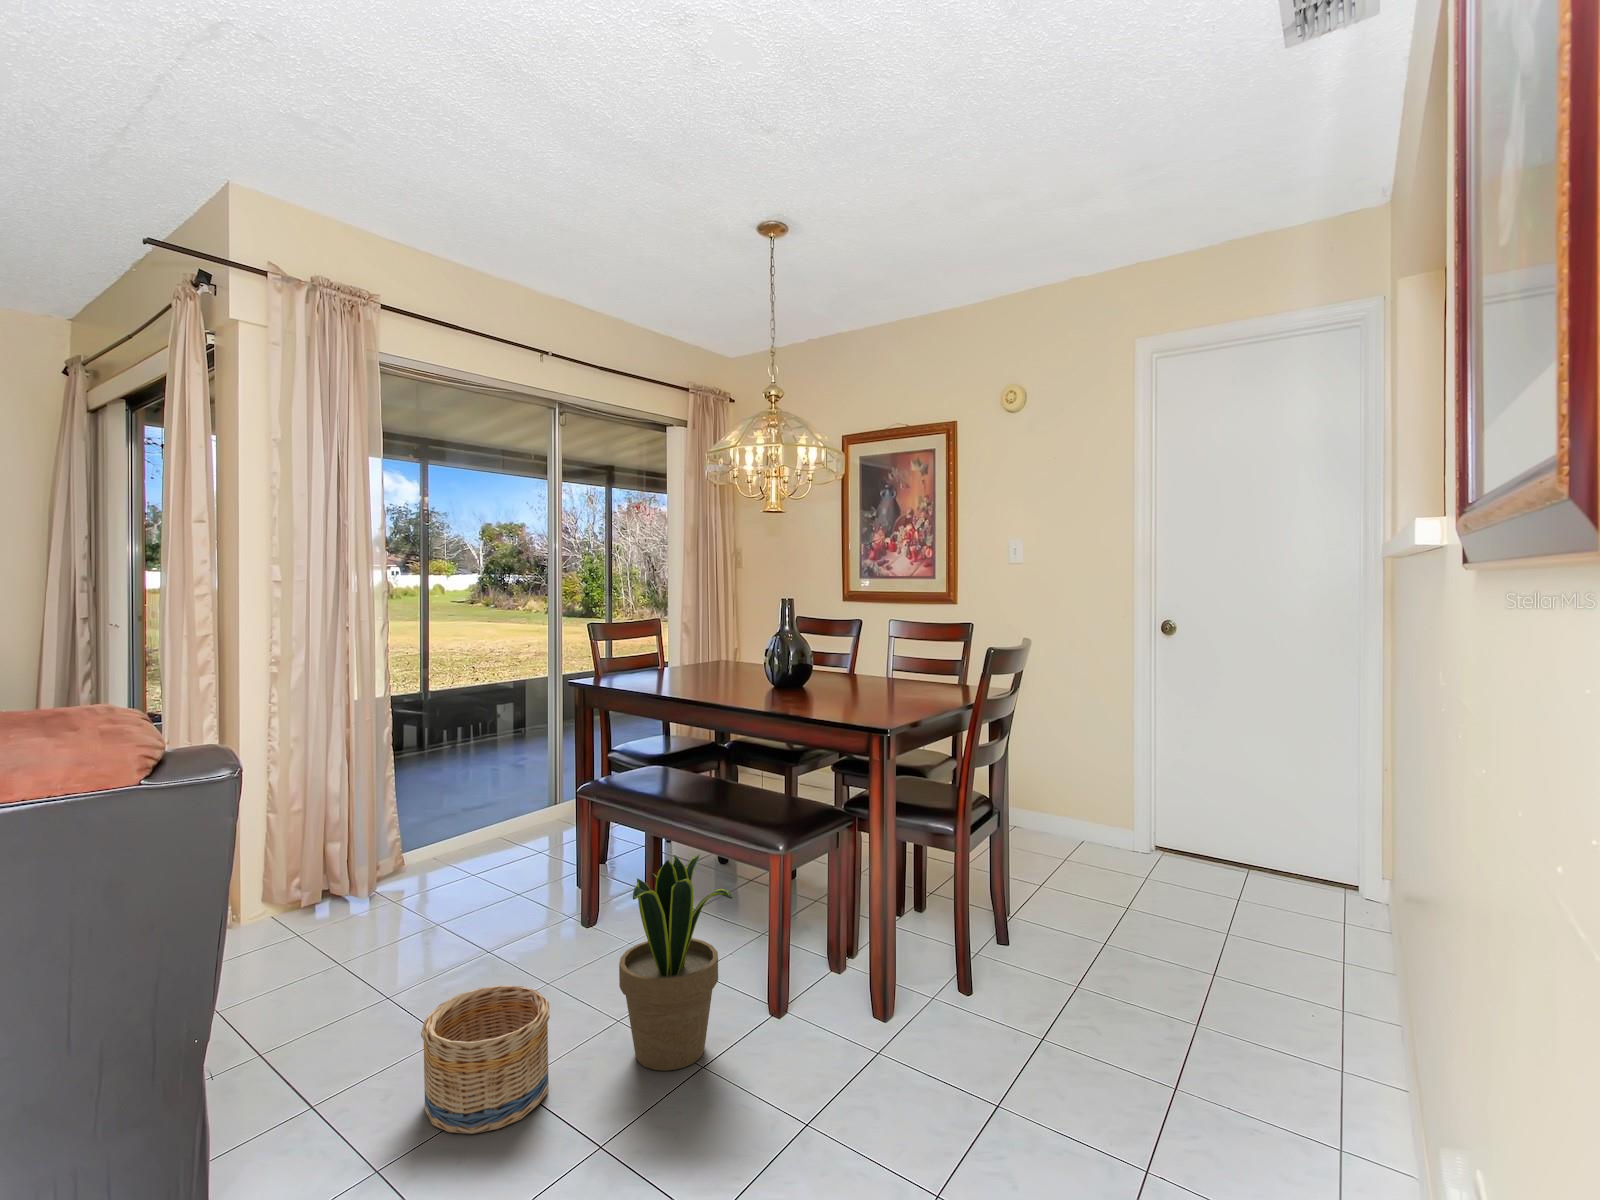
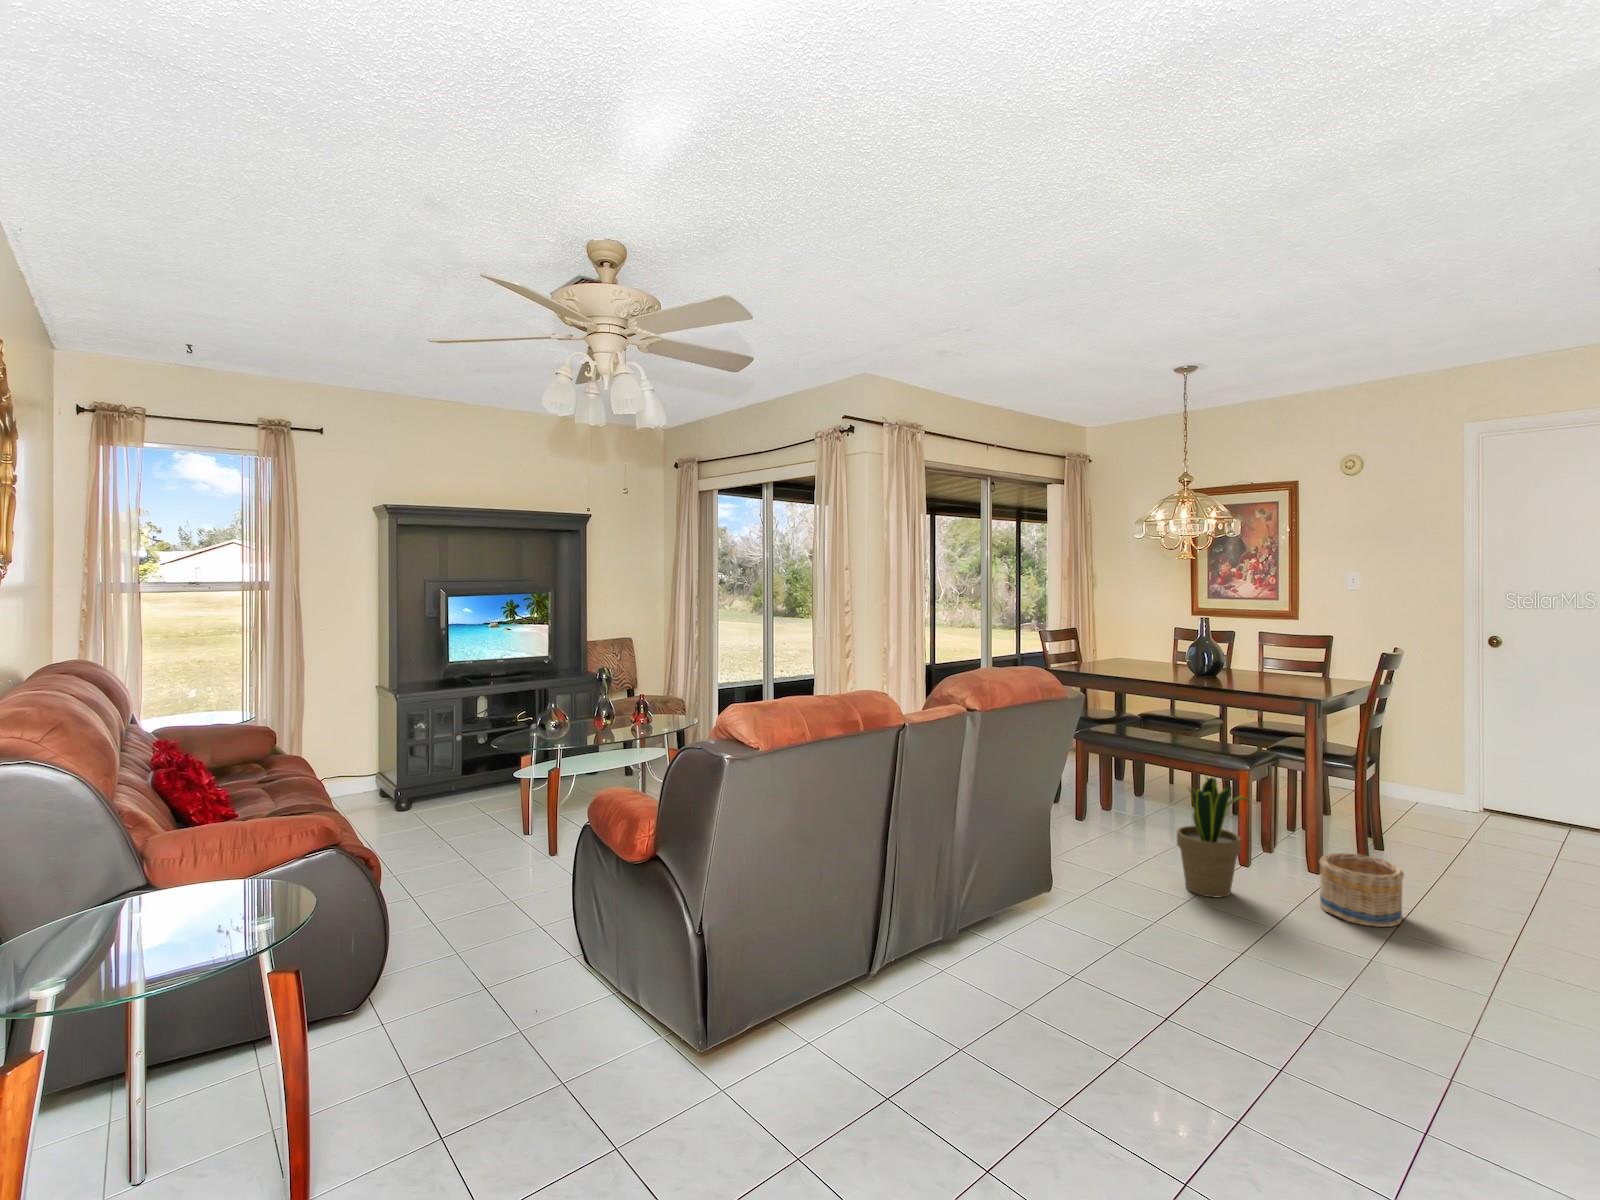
basket: present [421,985,550,1134] -> present [1320,853,1404,927]

